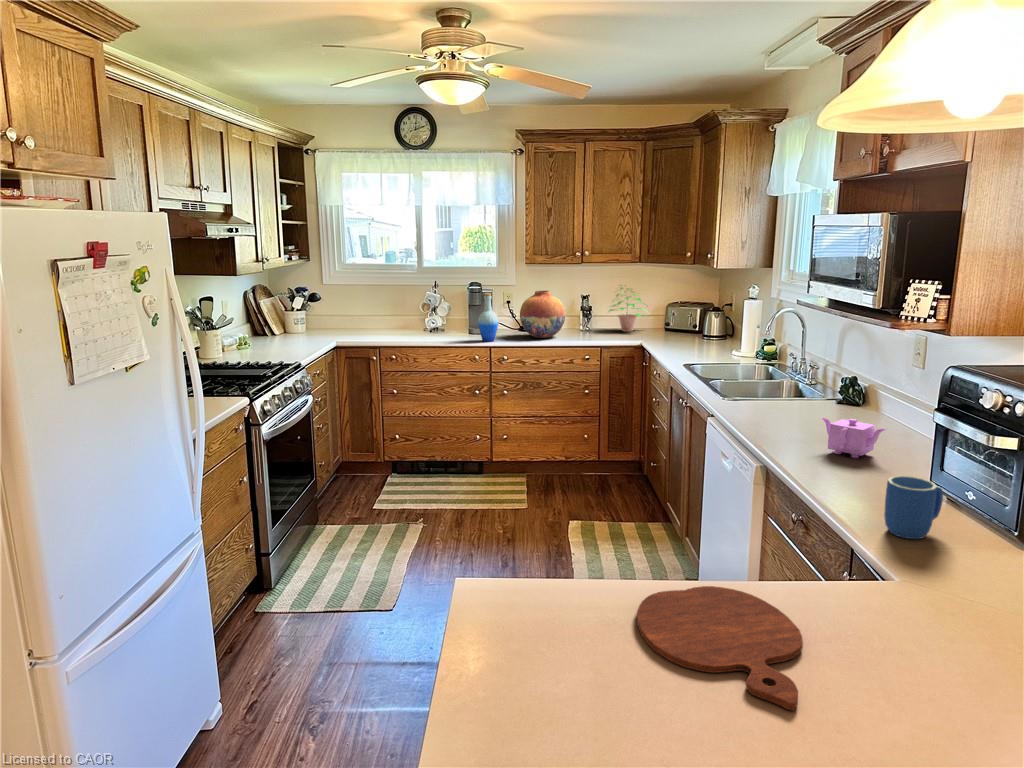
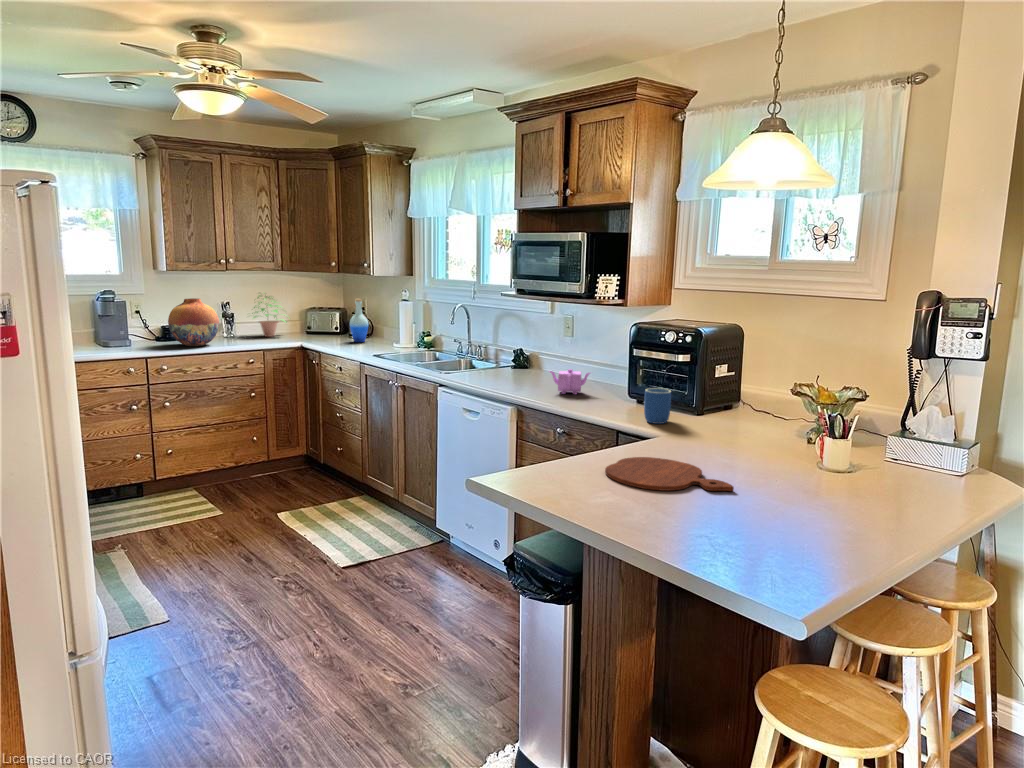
bottle: present [478,293,498,342] -> present [350,299,369,342]

